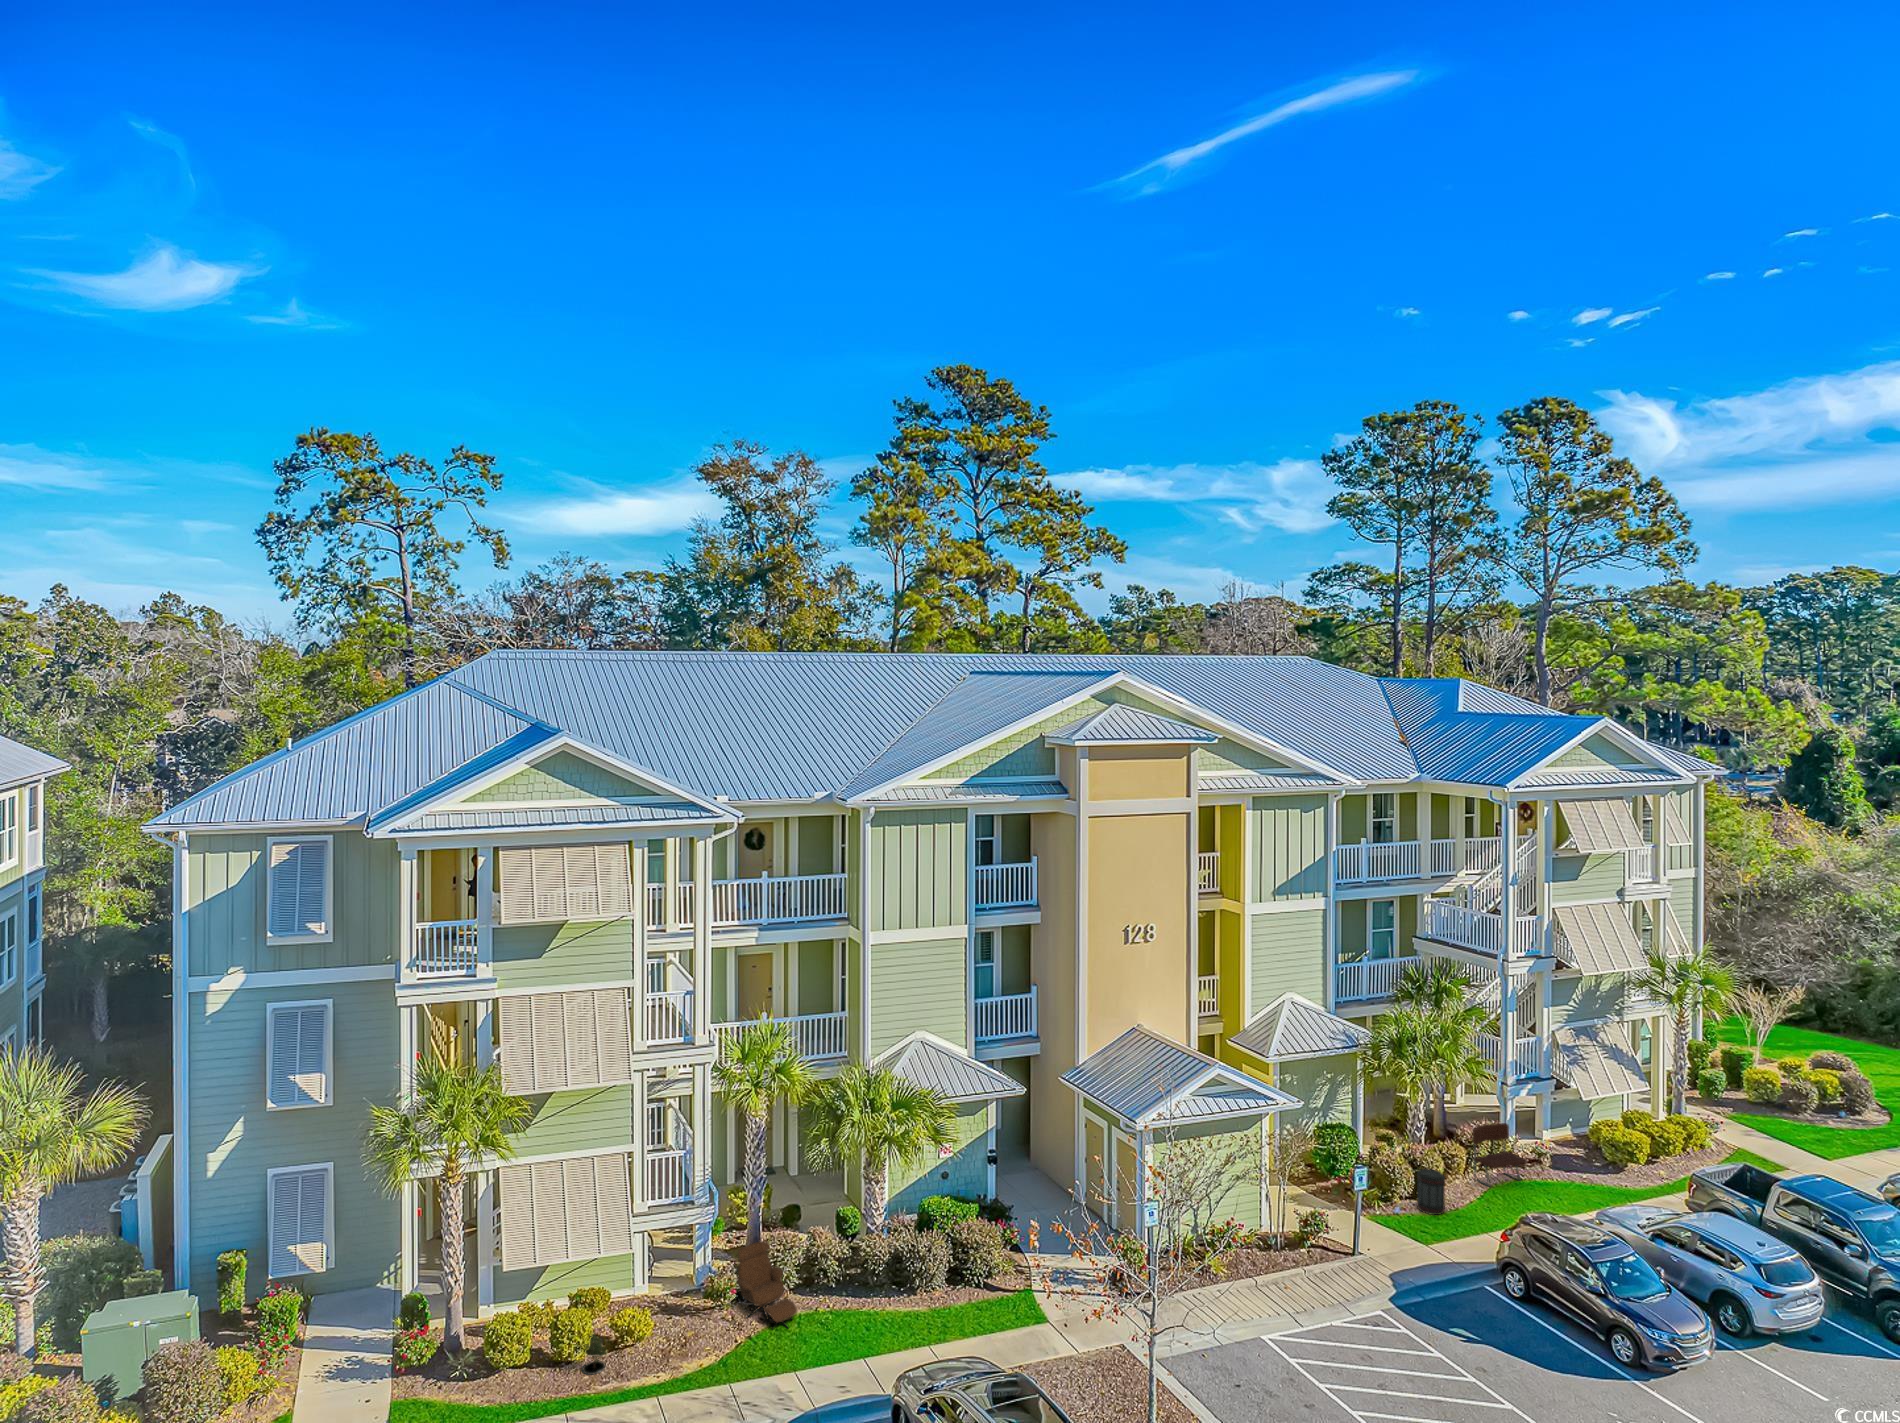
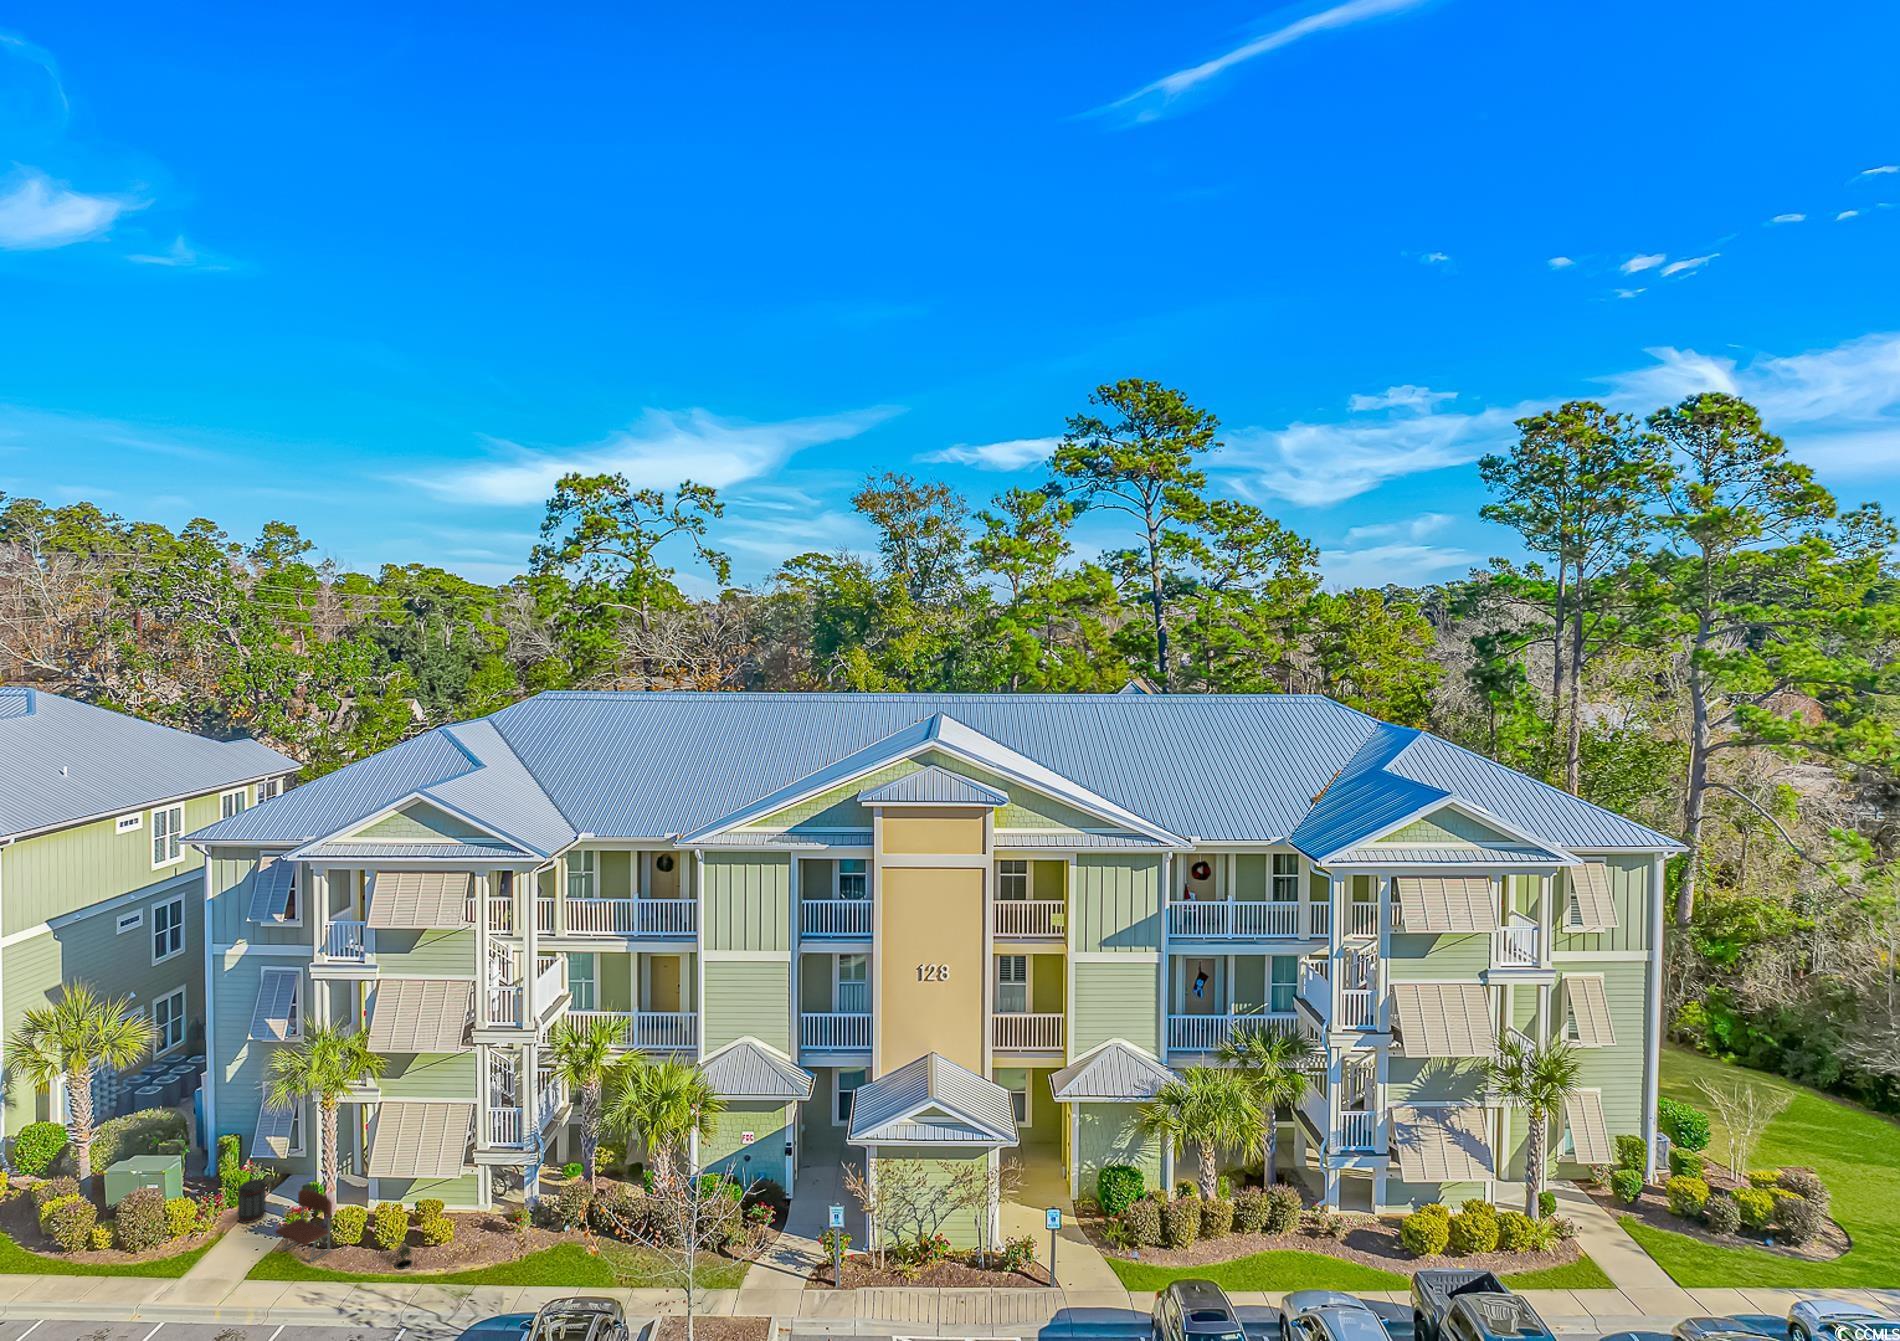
bench: present [1472,1123,1528,1187] -> present [275,1190,332,1262]
trash can: present [1417,1168,1445,1215] -> present [238,1179,266,1224]
lounge chair: present [737,1241,797,1325] -> none [529,1189,569,1262]

